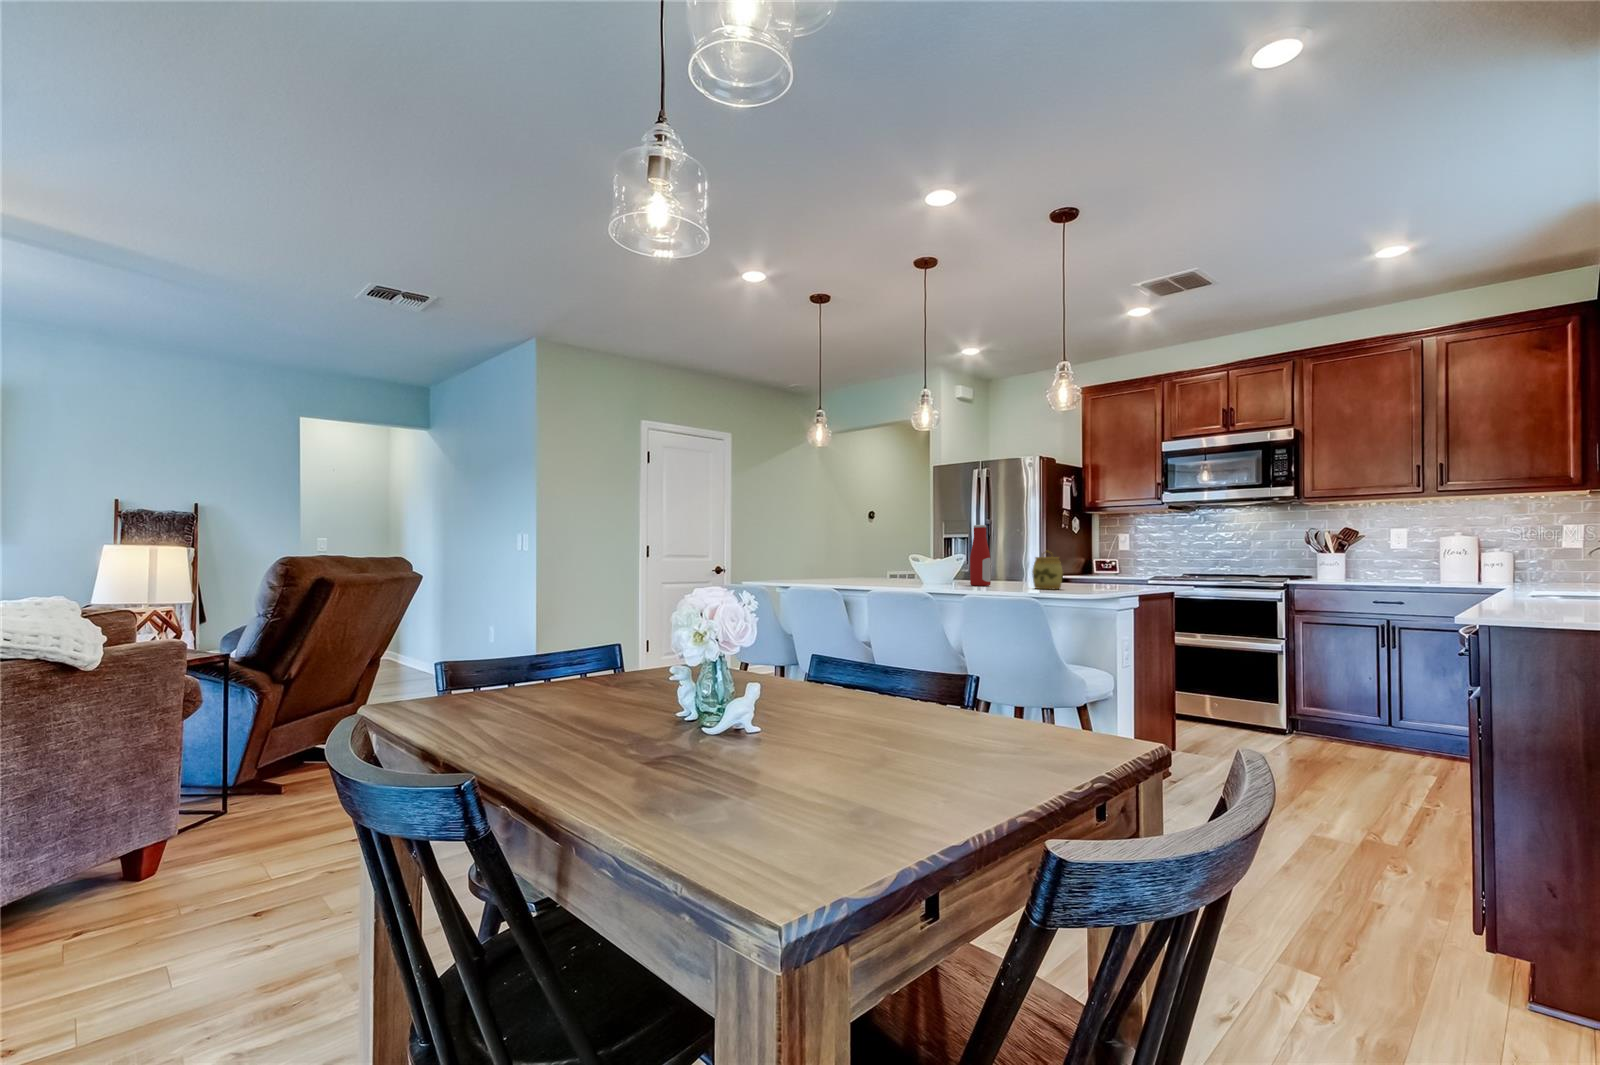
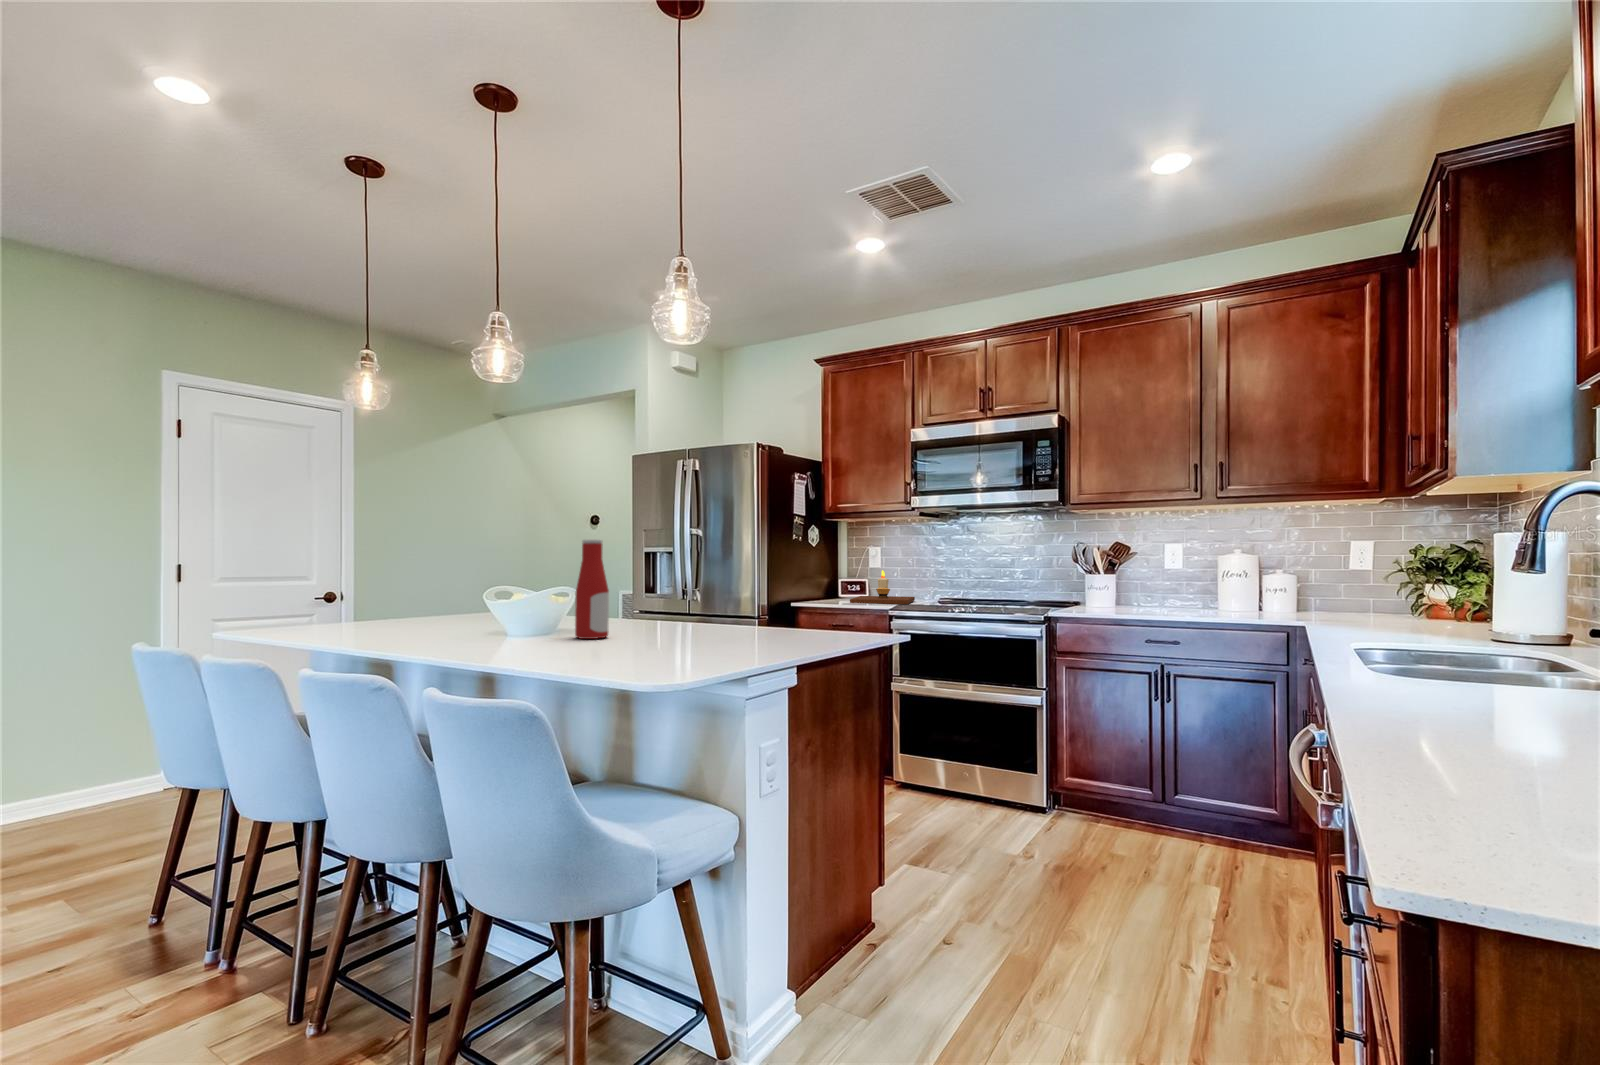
jar: present [1032,551,1063,589] -> none [657,582,707,648]
candle: none [1107,552,1159,579] -> present [850,570,915,604]

